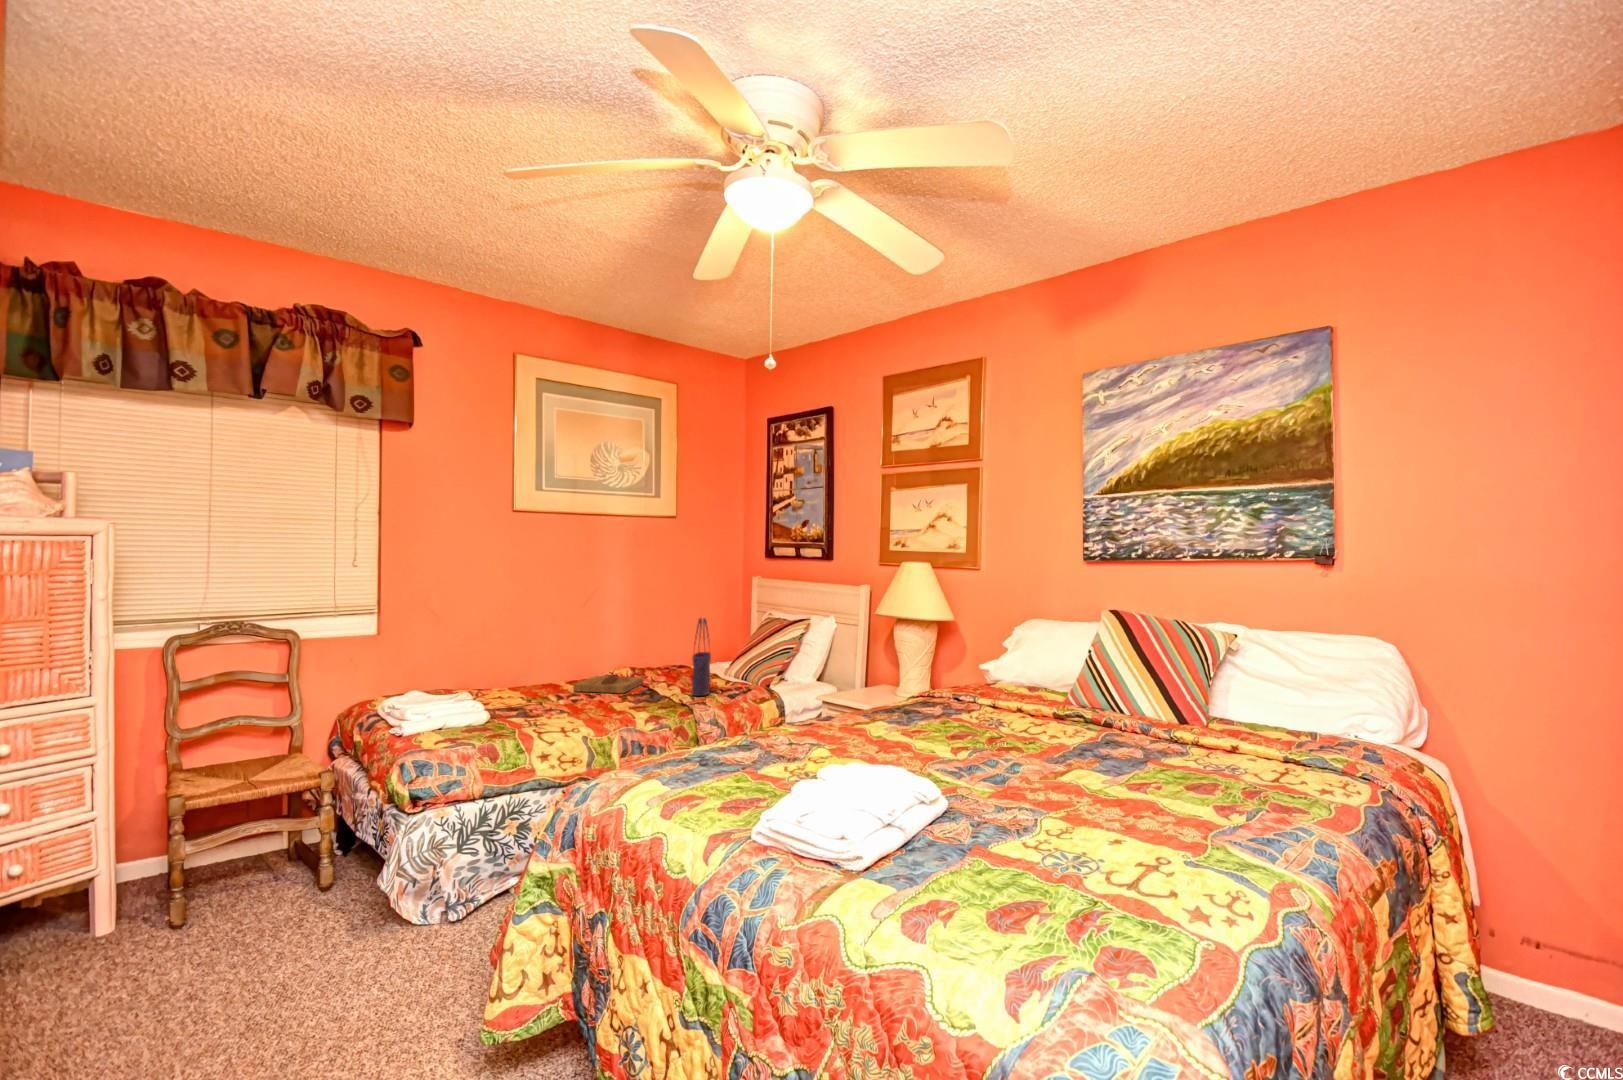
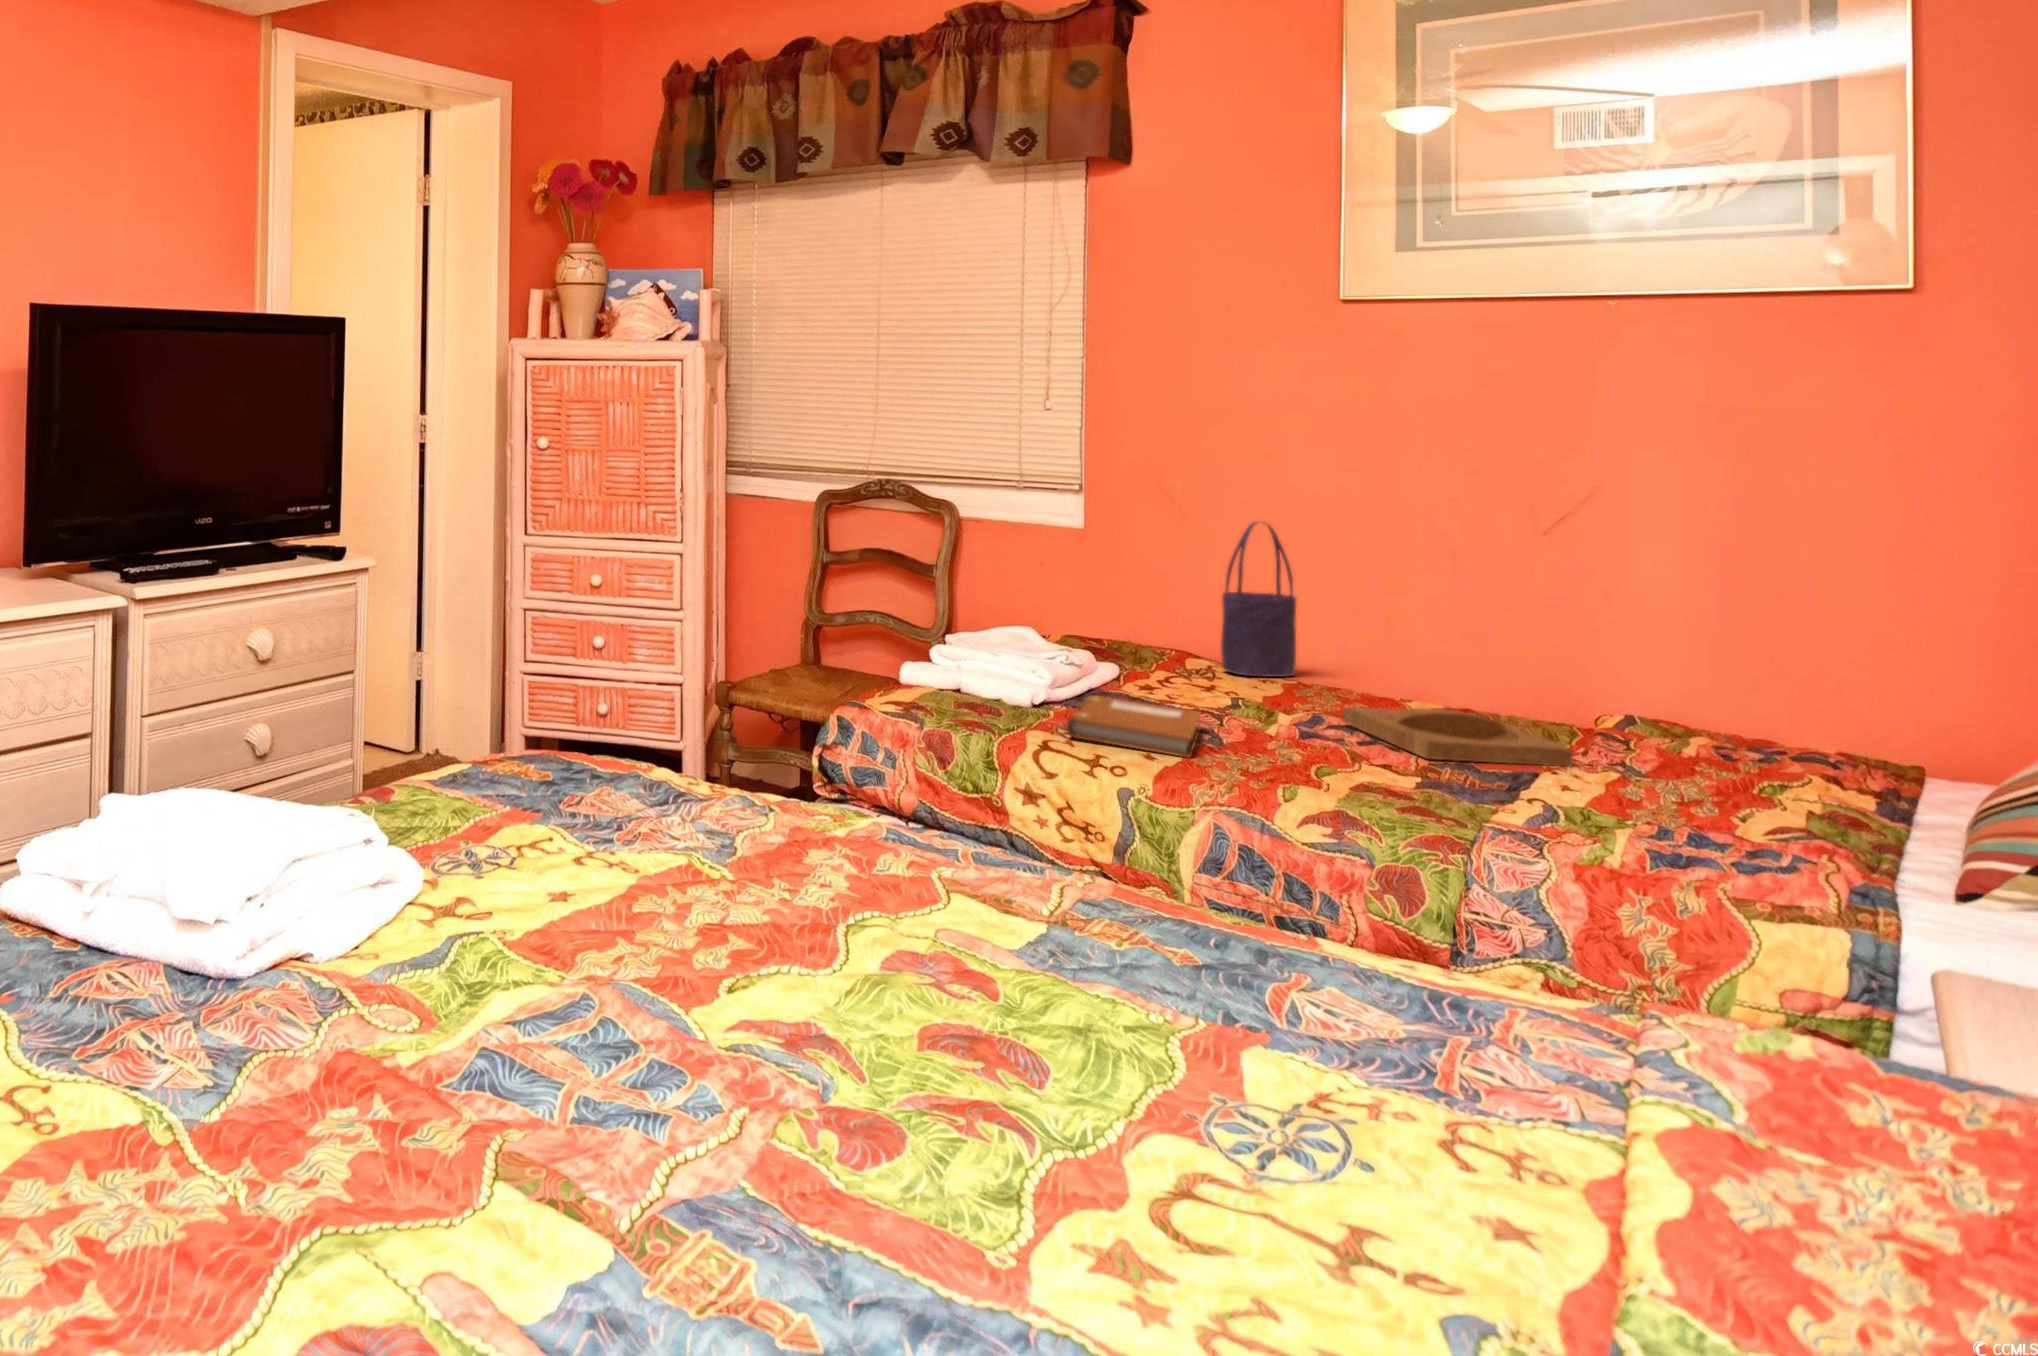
tote bag: present [692,618,711,696] -> present [1221,522,1296,677]
notebook: none [514,700,593,724] -> present [1067,695,1200,758]

